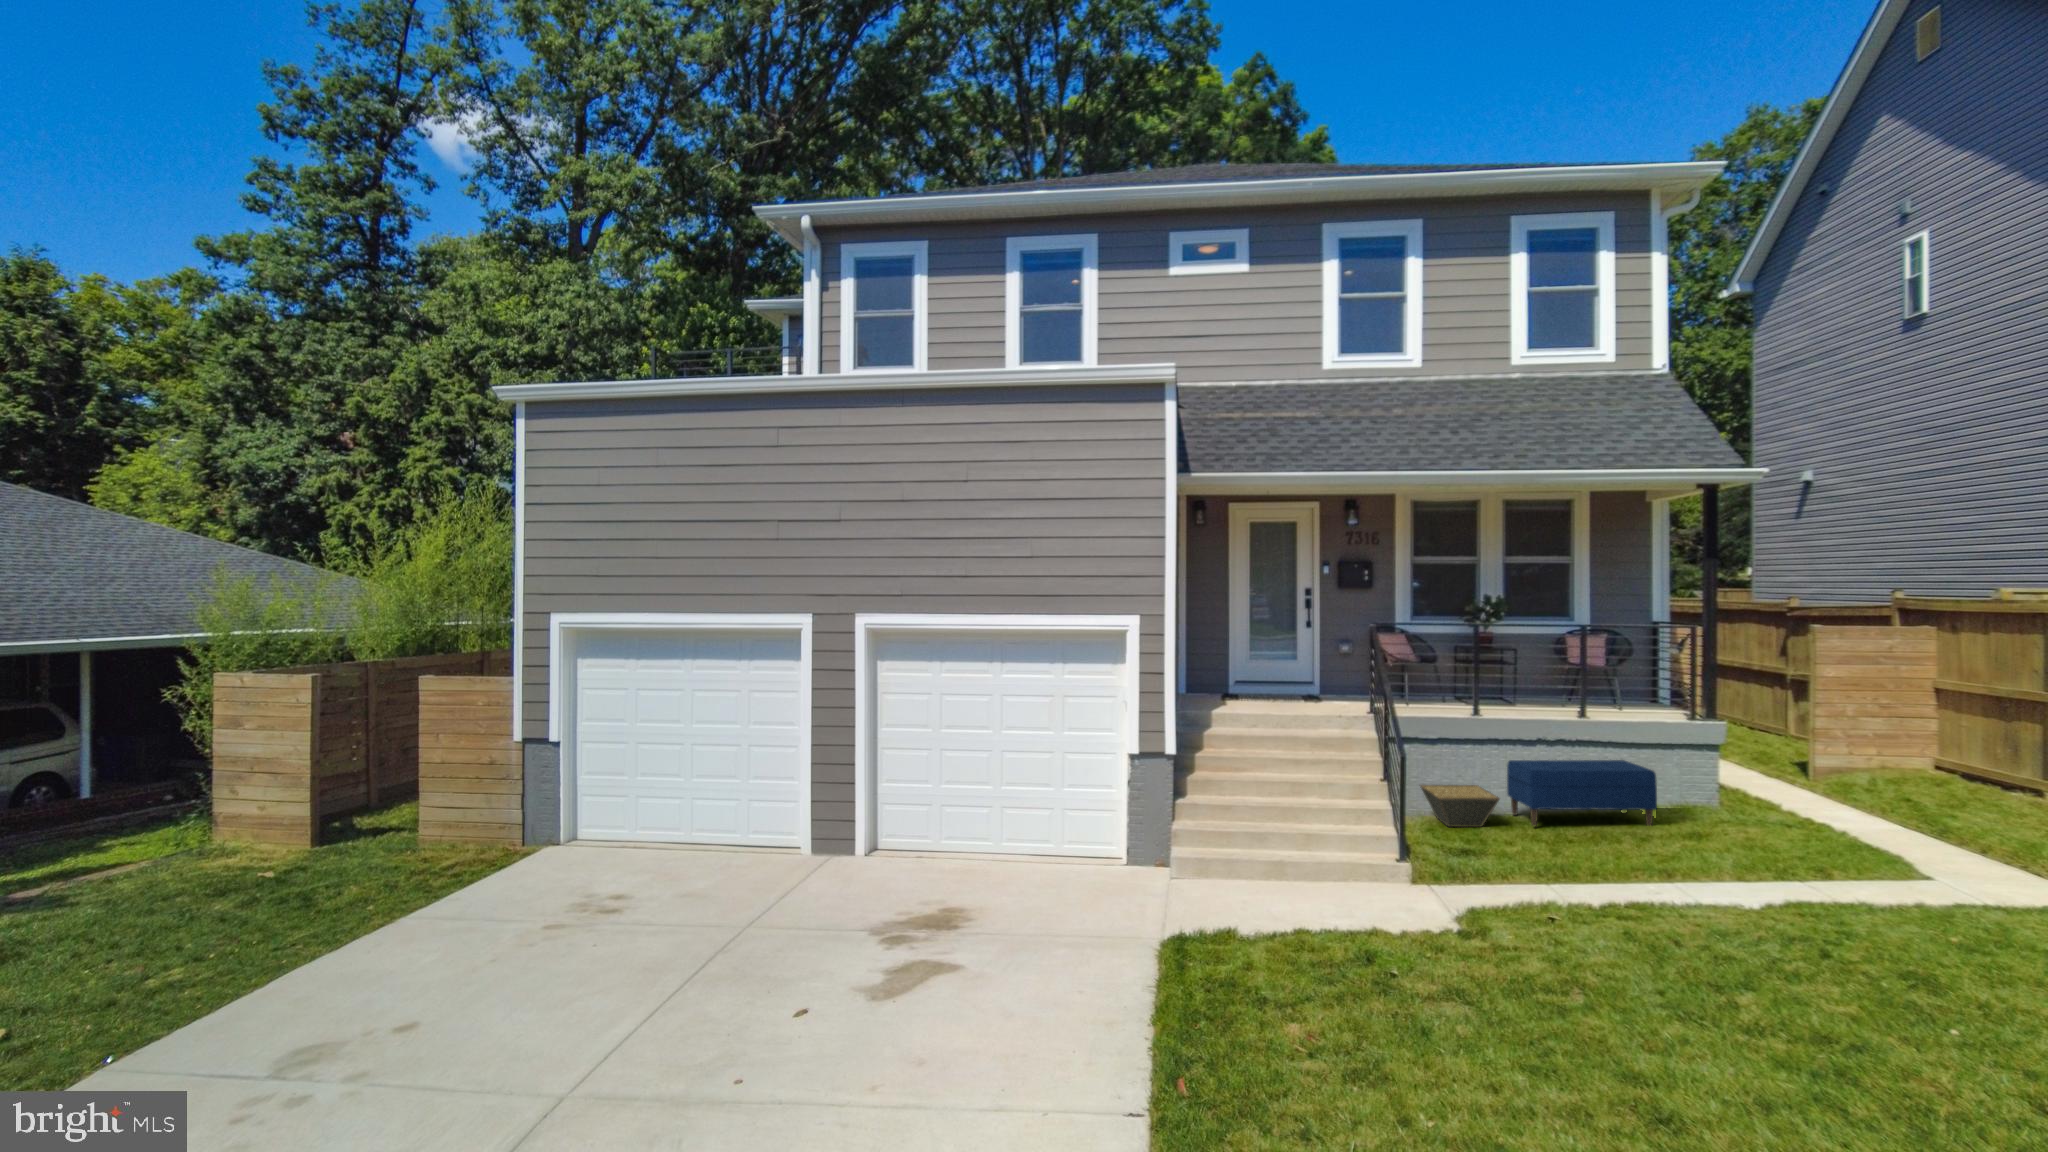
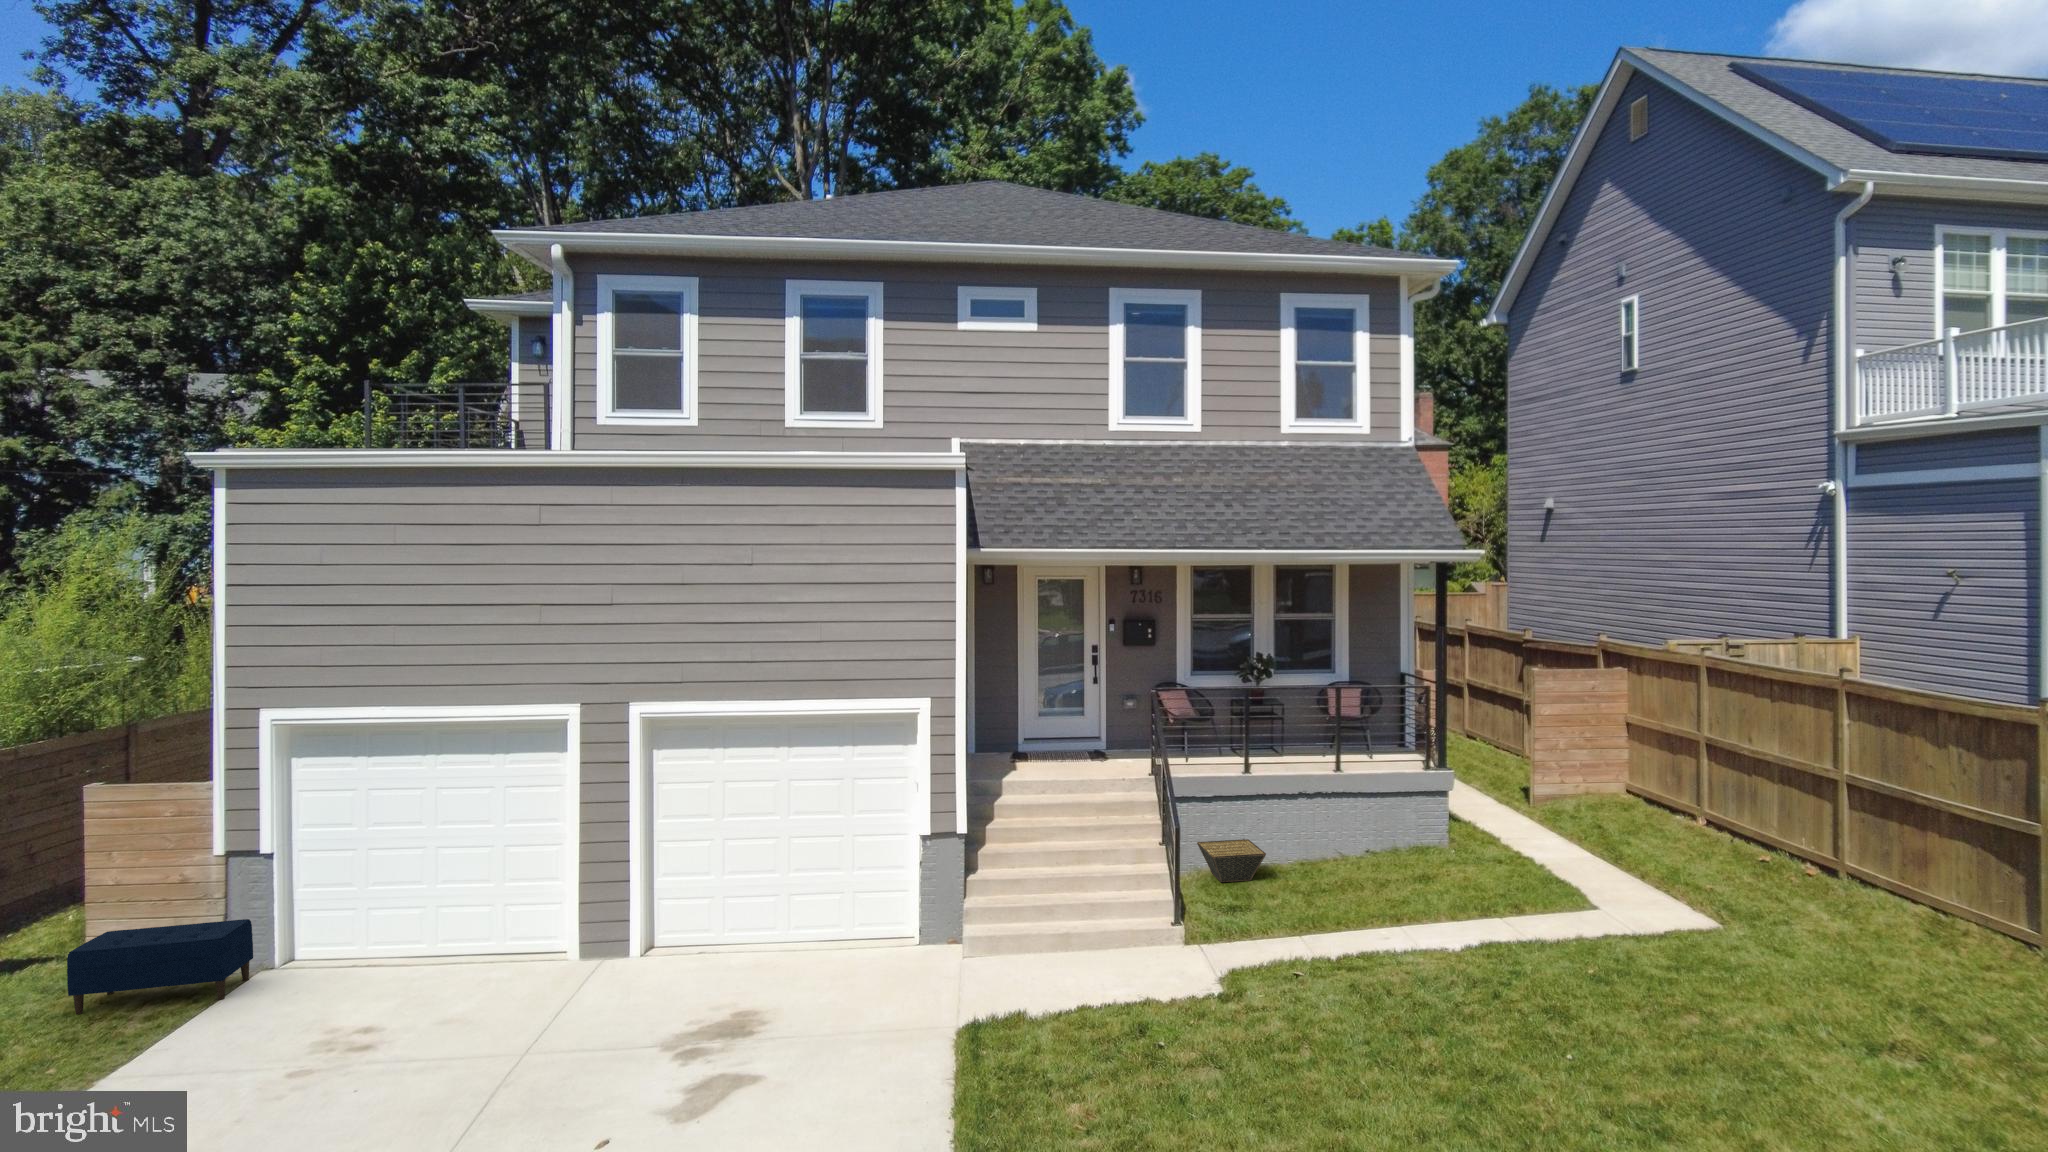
bench: present [1507,760,1657,826] -> present [67,919,253,1014]

